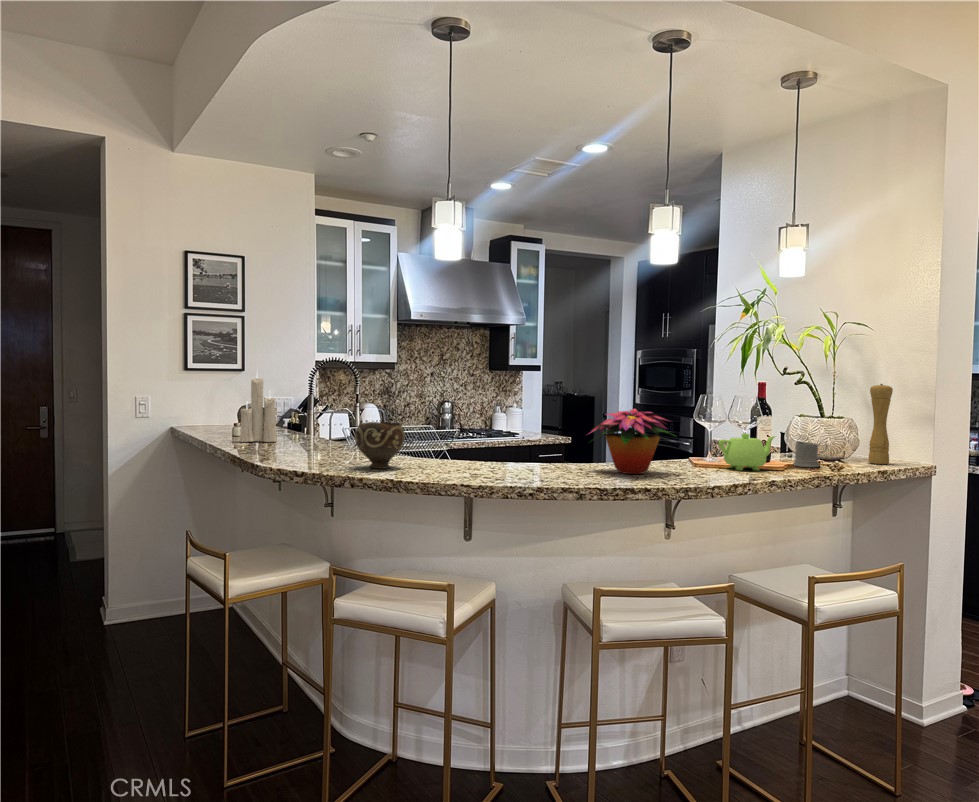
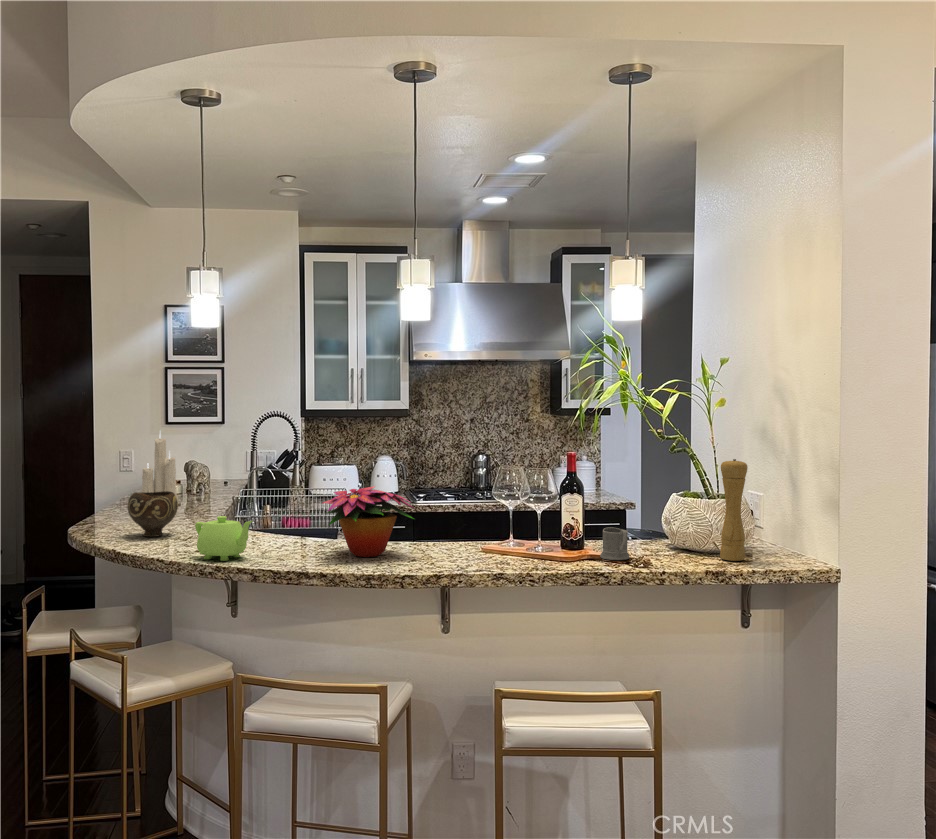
teapot: present [718,434,776,471] -> present [195,516,252,561]

